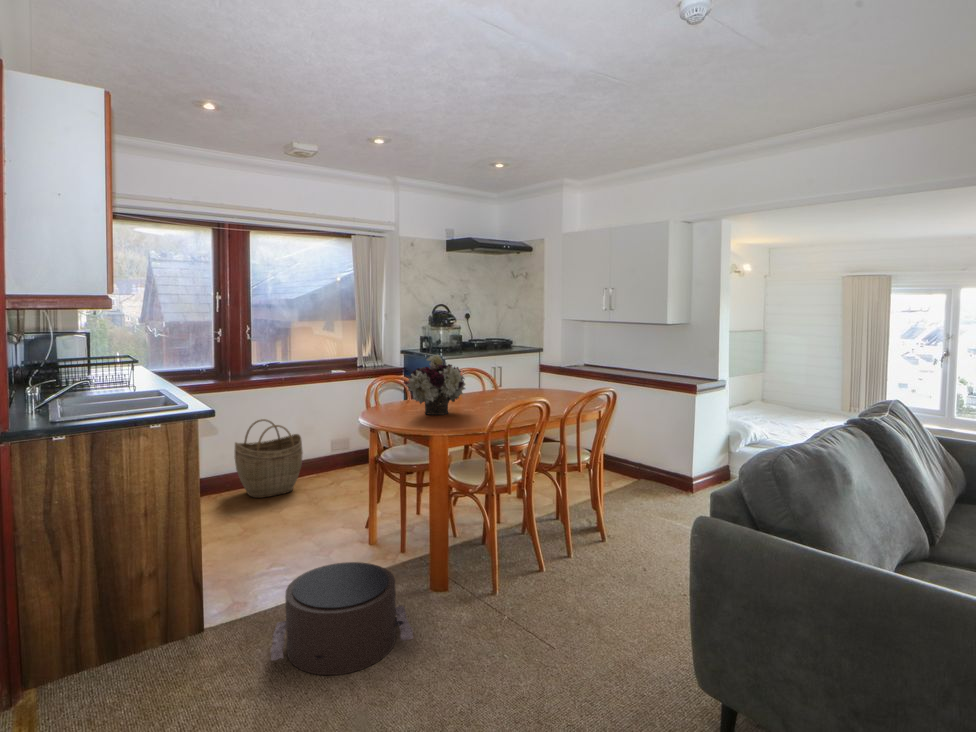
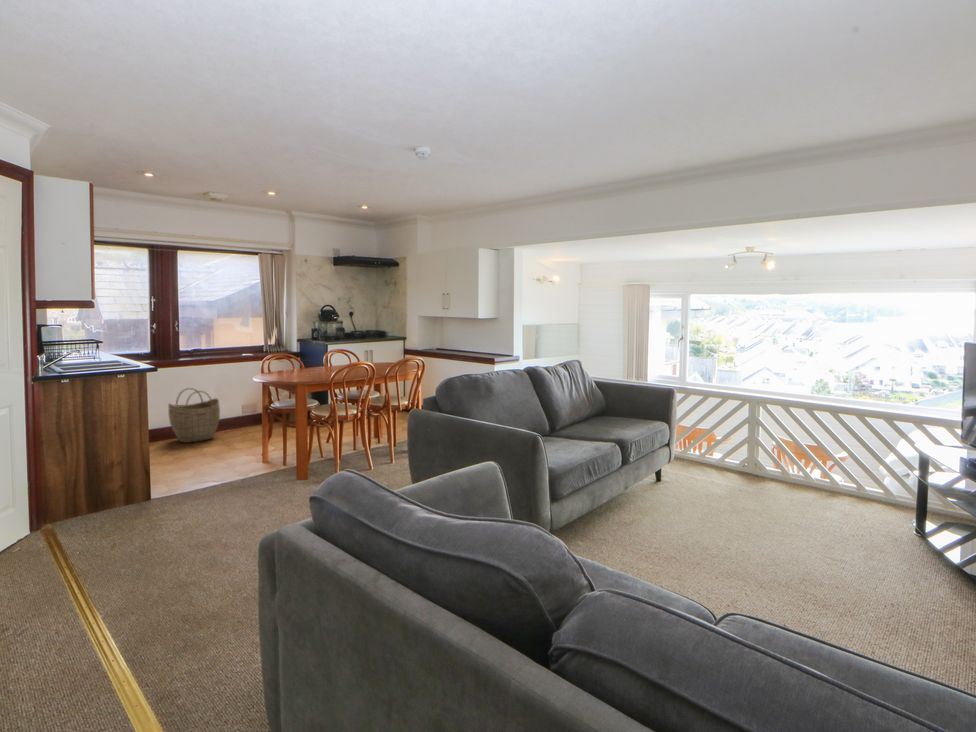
flower arrangement: present [405,355,465,415] -> none [282,337,324,375]
pouf: present [271,562,413,675] -> none [192,458,278,510]

